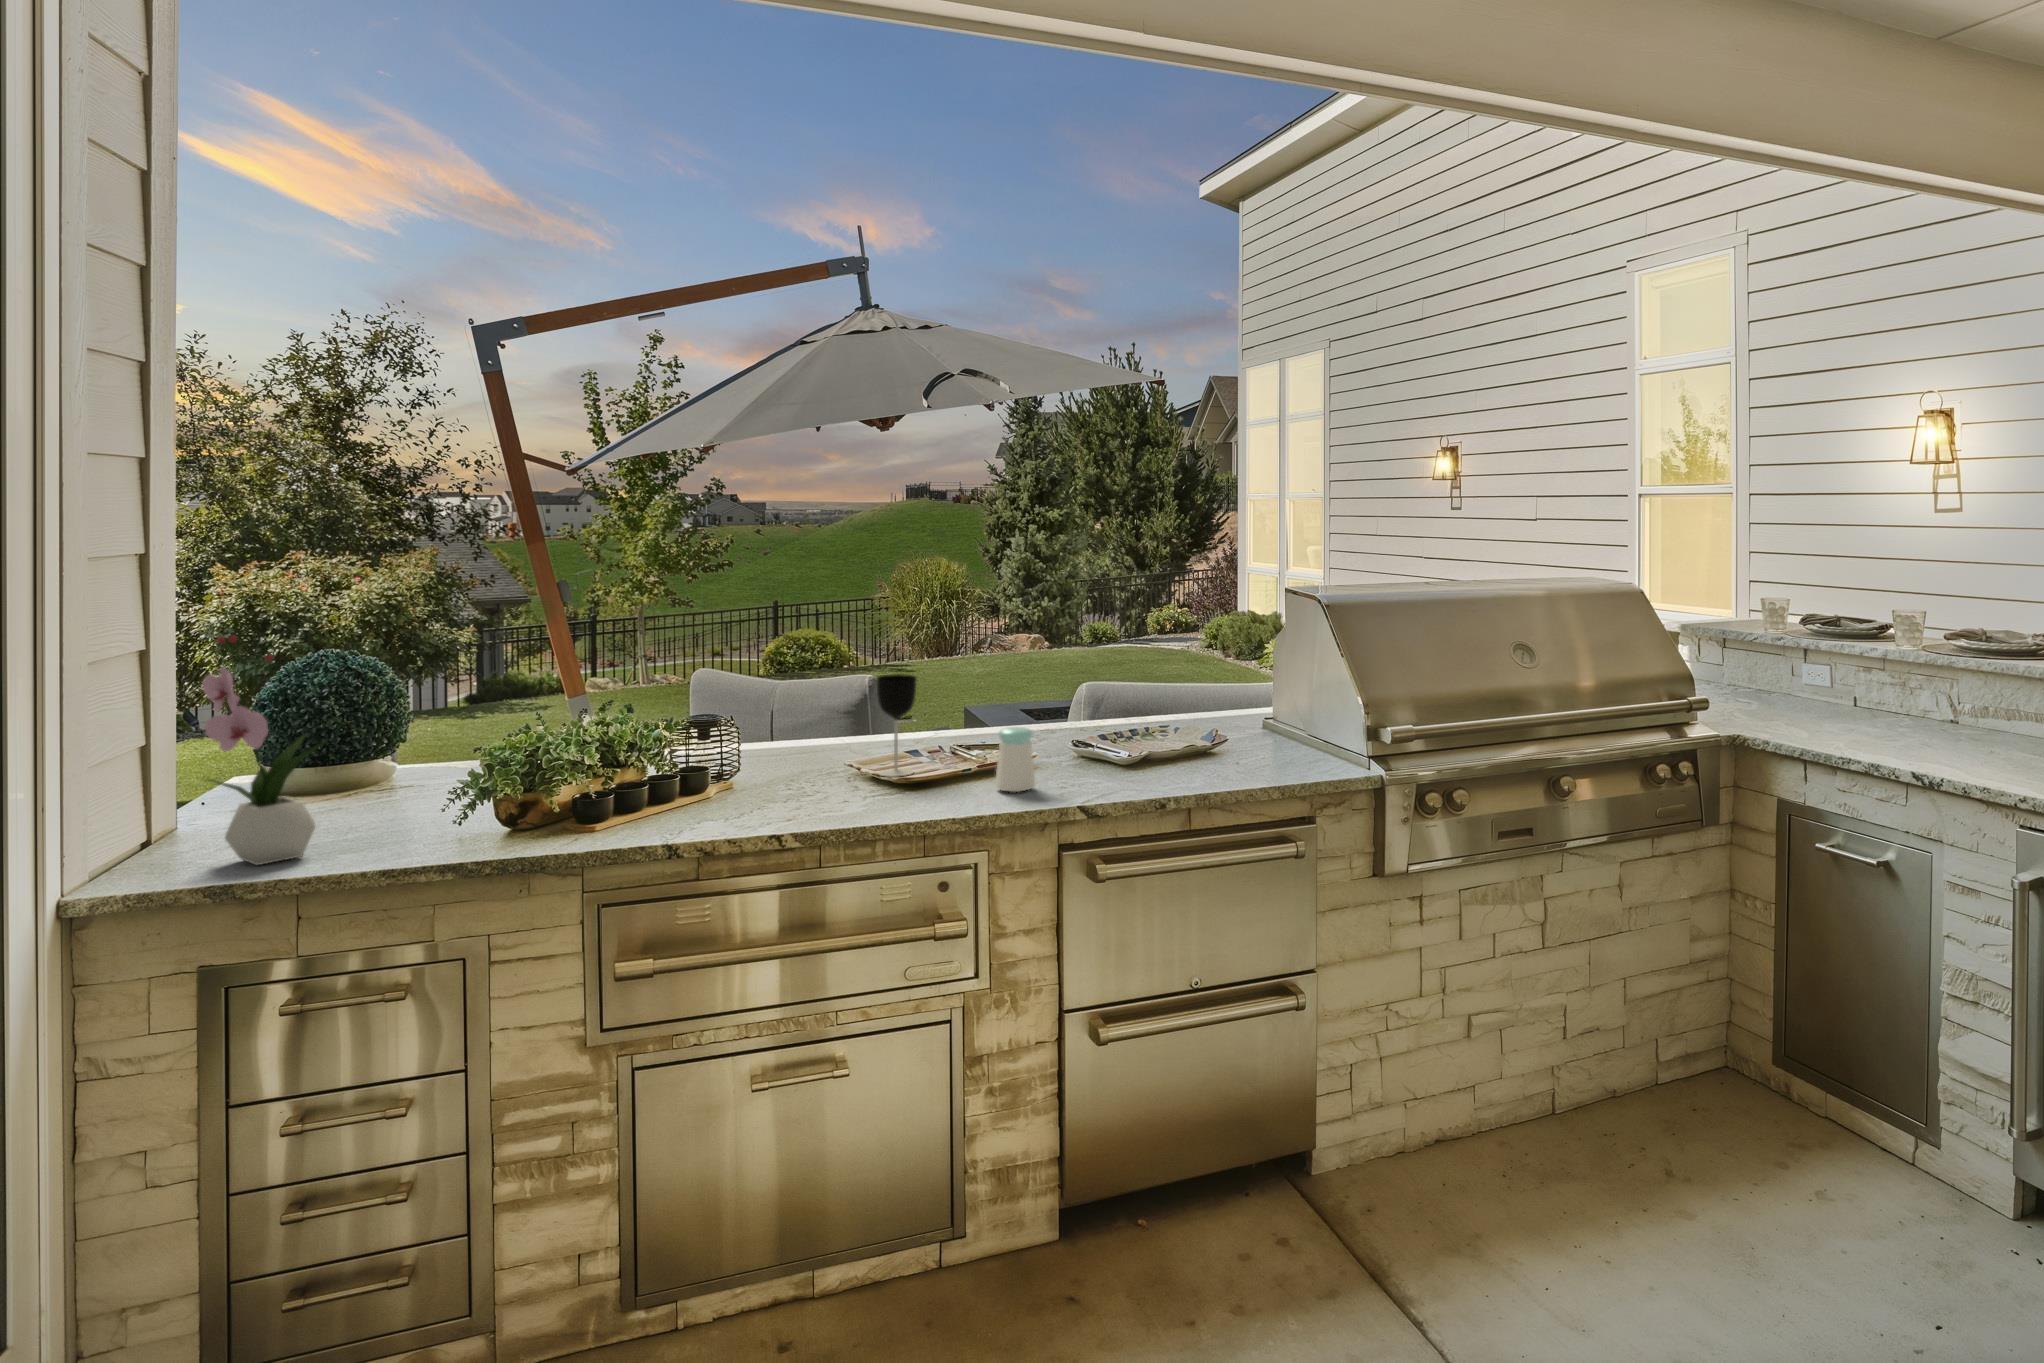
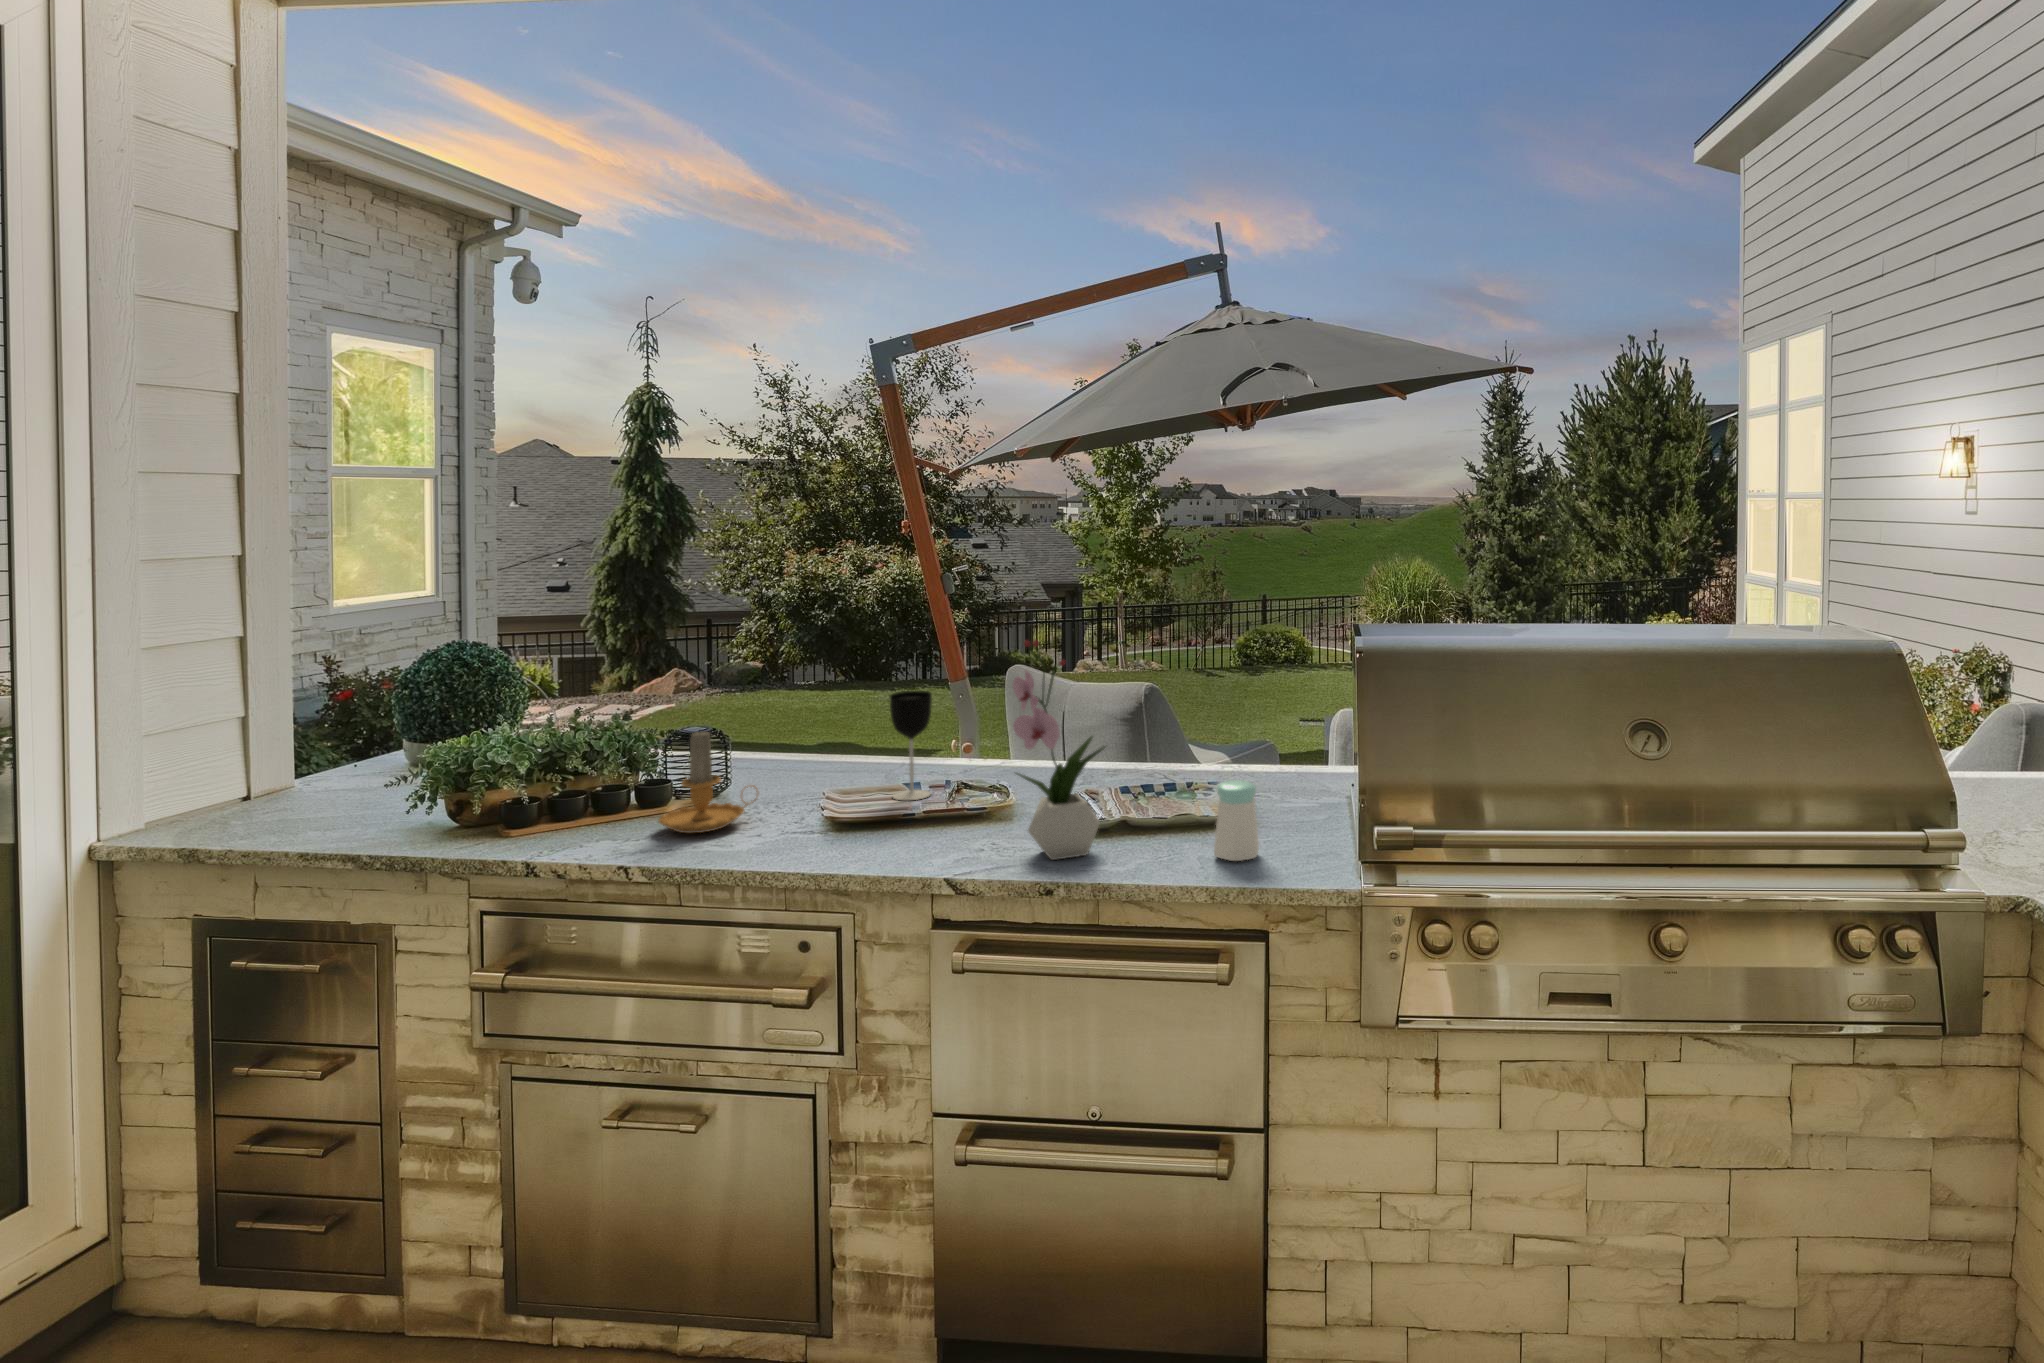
flower arrangement: present [202,636,324,865] -> present [1013,640,1105,860]
candle: none [726,712,806,814] -> present [658,731,757,833]
salt shaker: present [995,727,1035,792] -> present [1214,780,1259,861]

